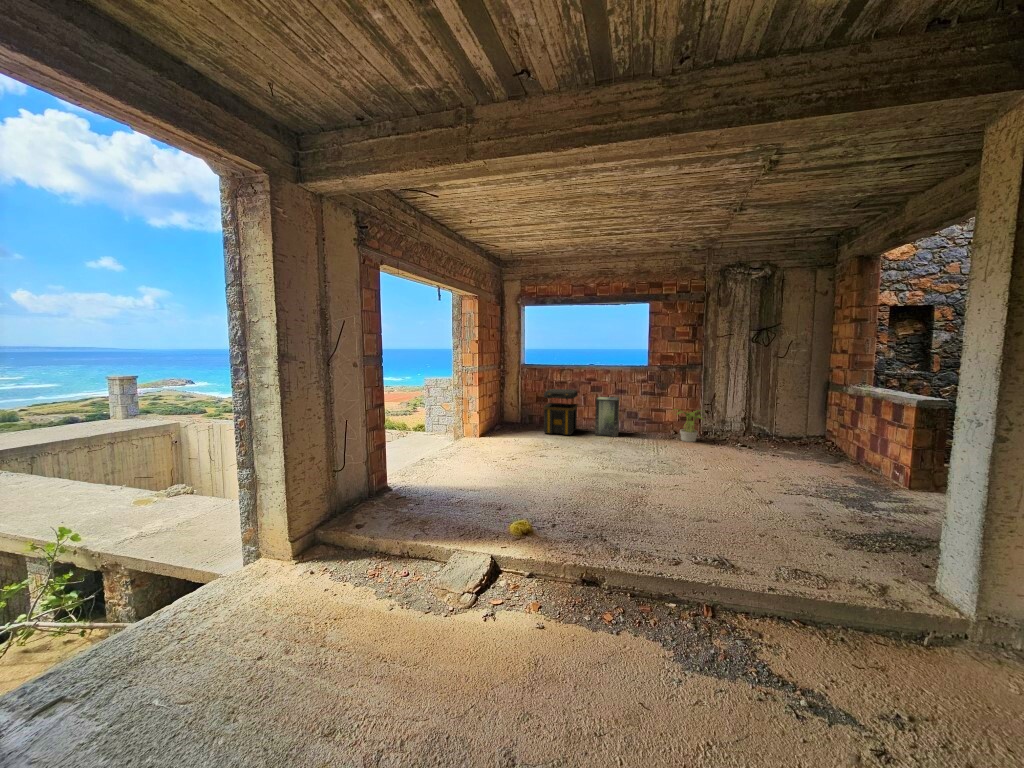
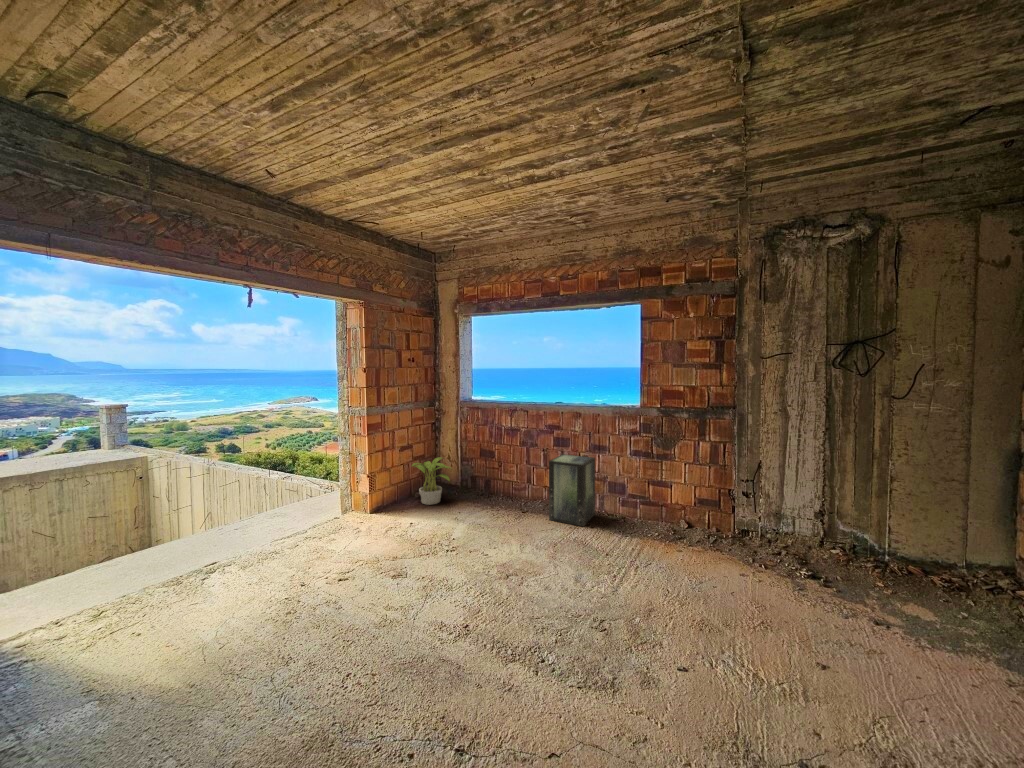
toolbox: present [543,389,578,435] -> none [472,439,532,517]
potted plant: present [675,409,705,442] -> present [412,457,451,505]

